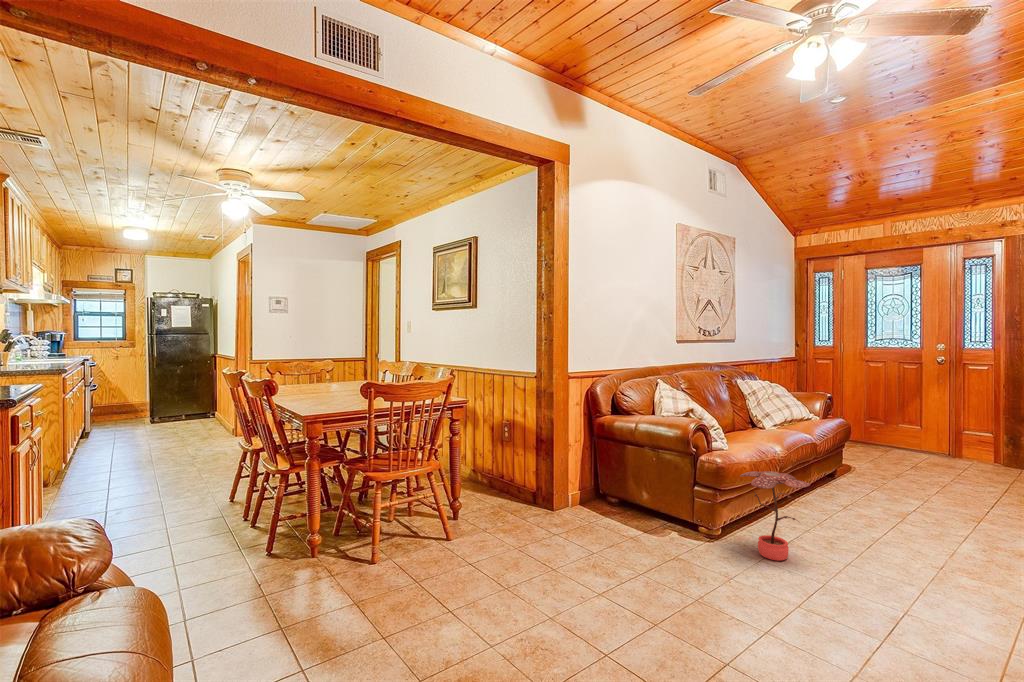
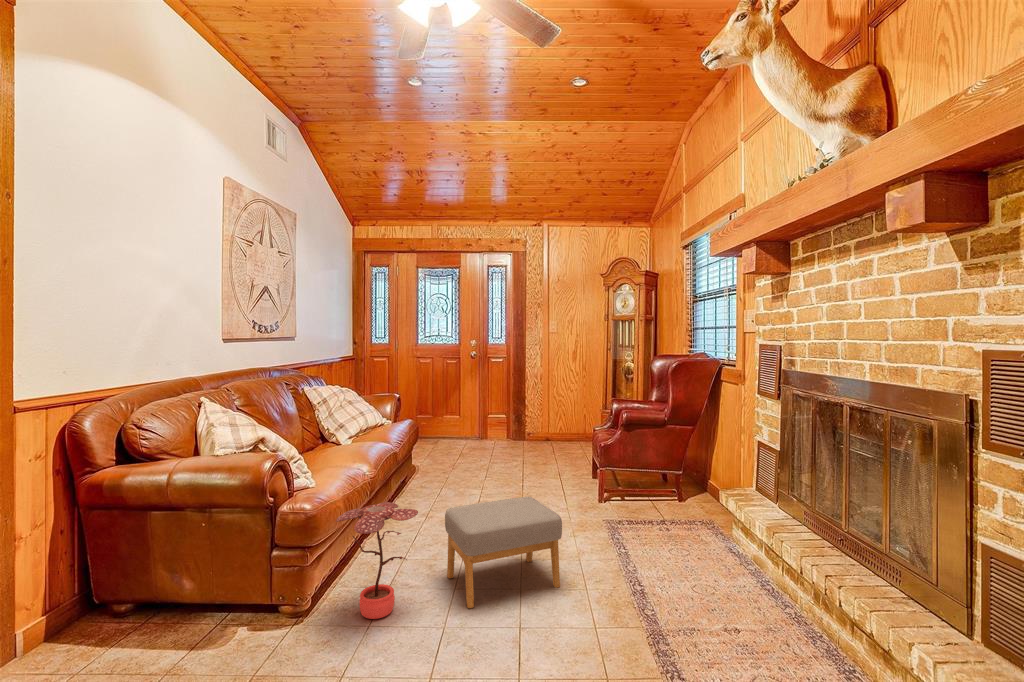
footstool: none [847,495,993,609] -> present [445,497,562,608]

